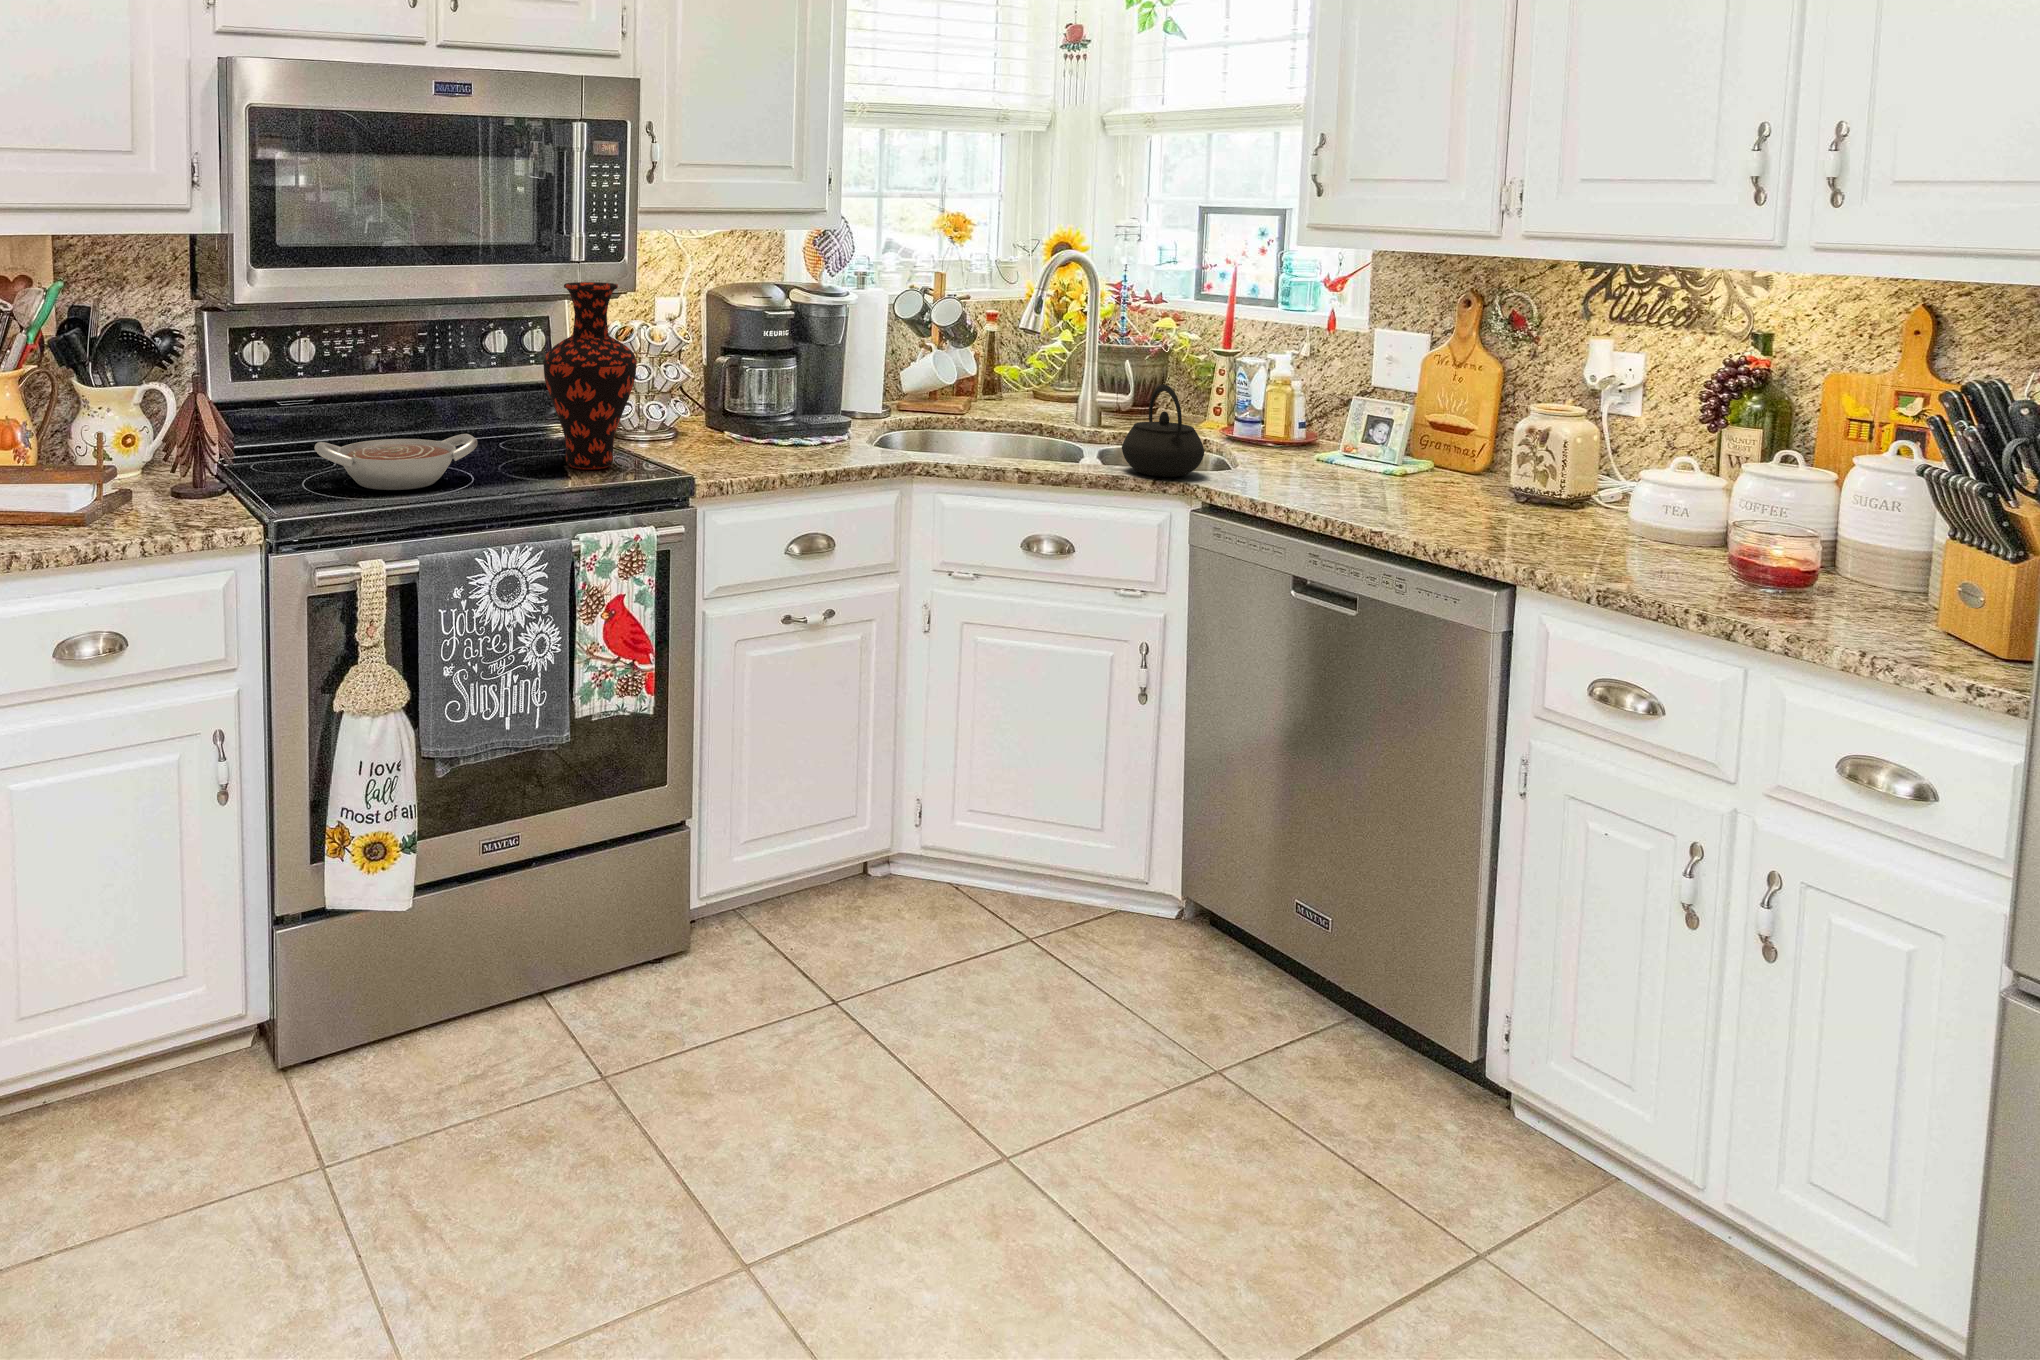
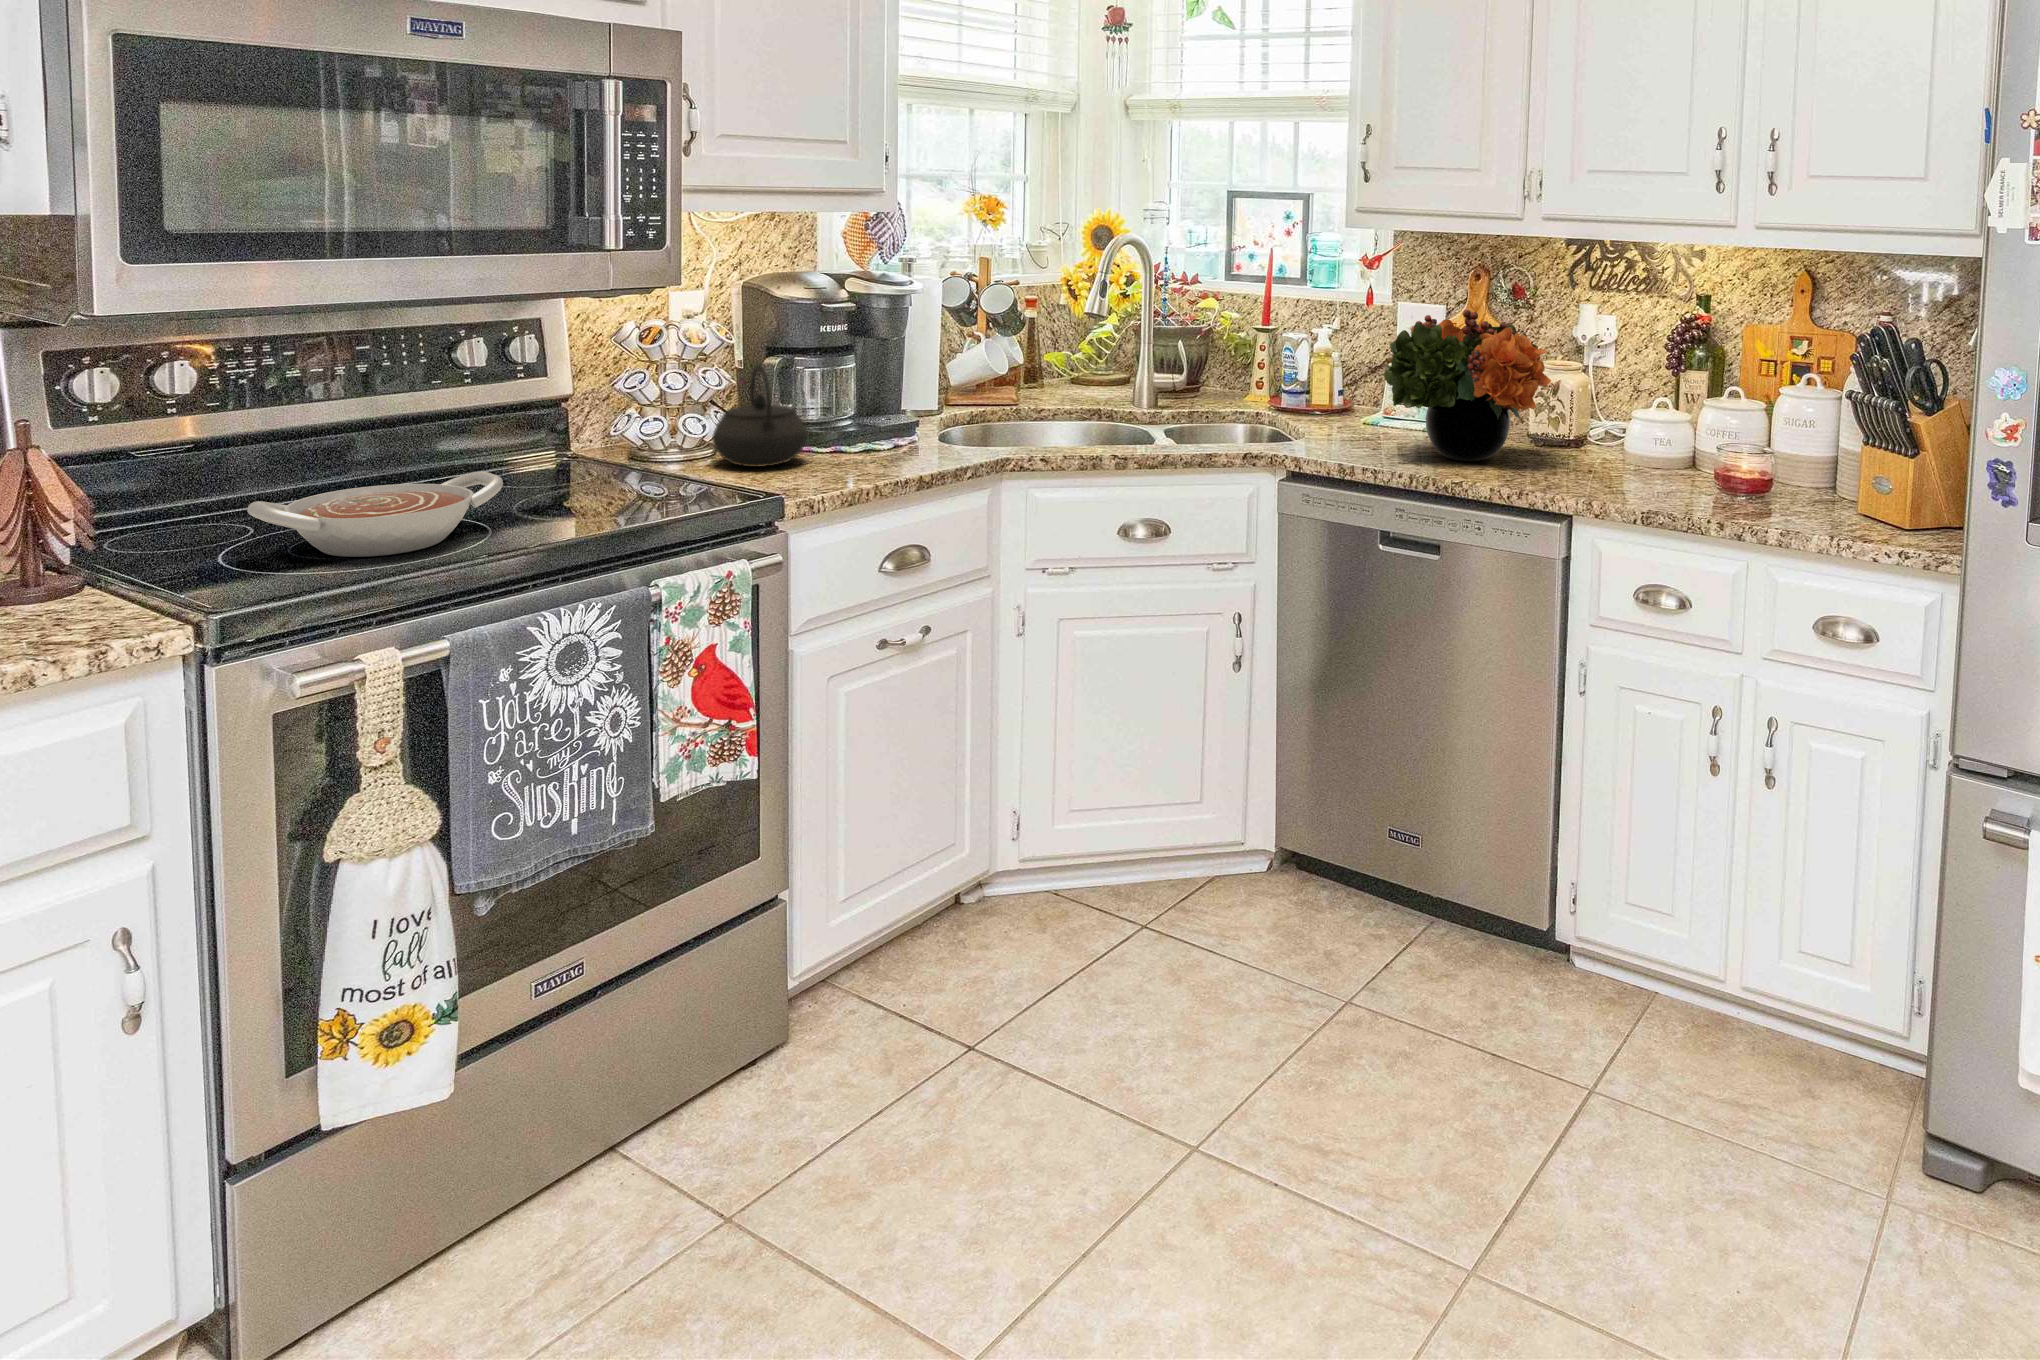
vase: present [543,282,637,470] -> none [578,274,705,501]
flower arrangement: none [1303,337,1522,510] -> present [1384,310,1551,461]
kettle: present [1122,384,1204,477] -> present [712,364,808,467]

